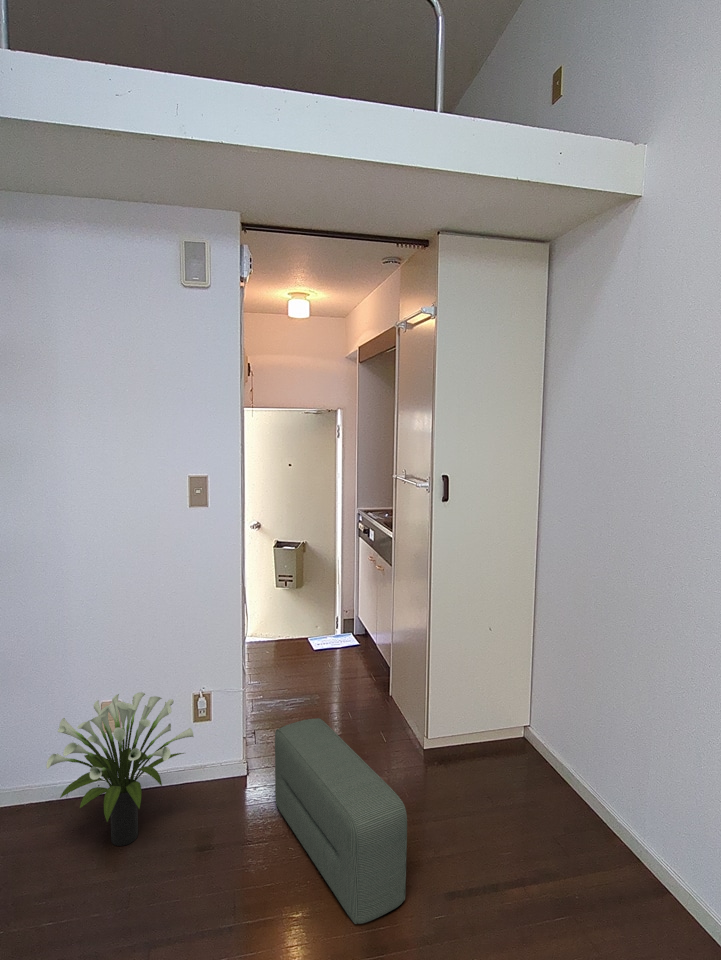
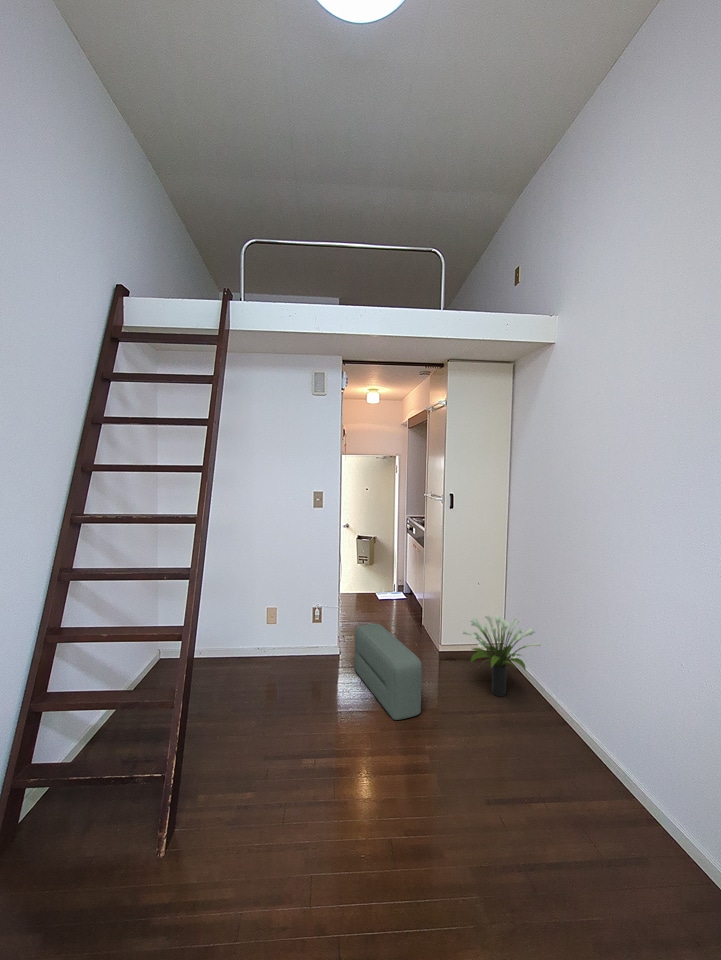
potted plant: present [47,692,194,846] -> present [463,615,540,696]

